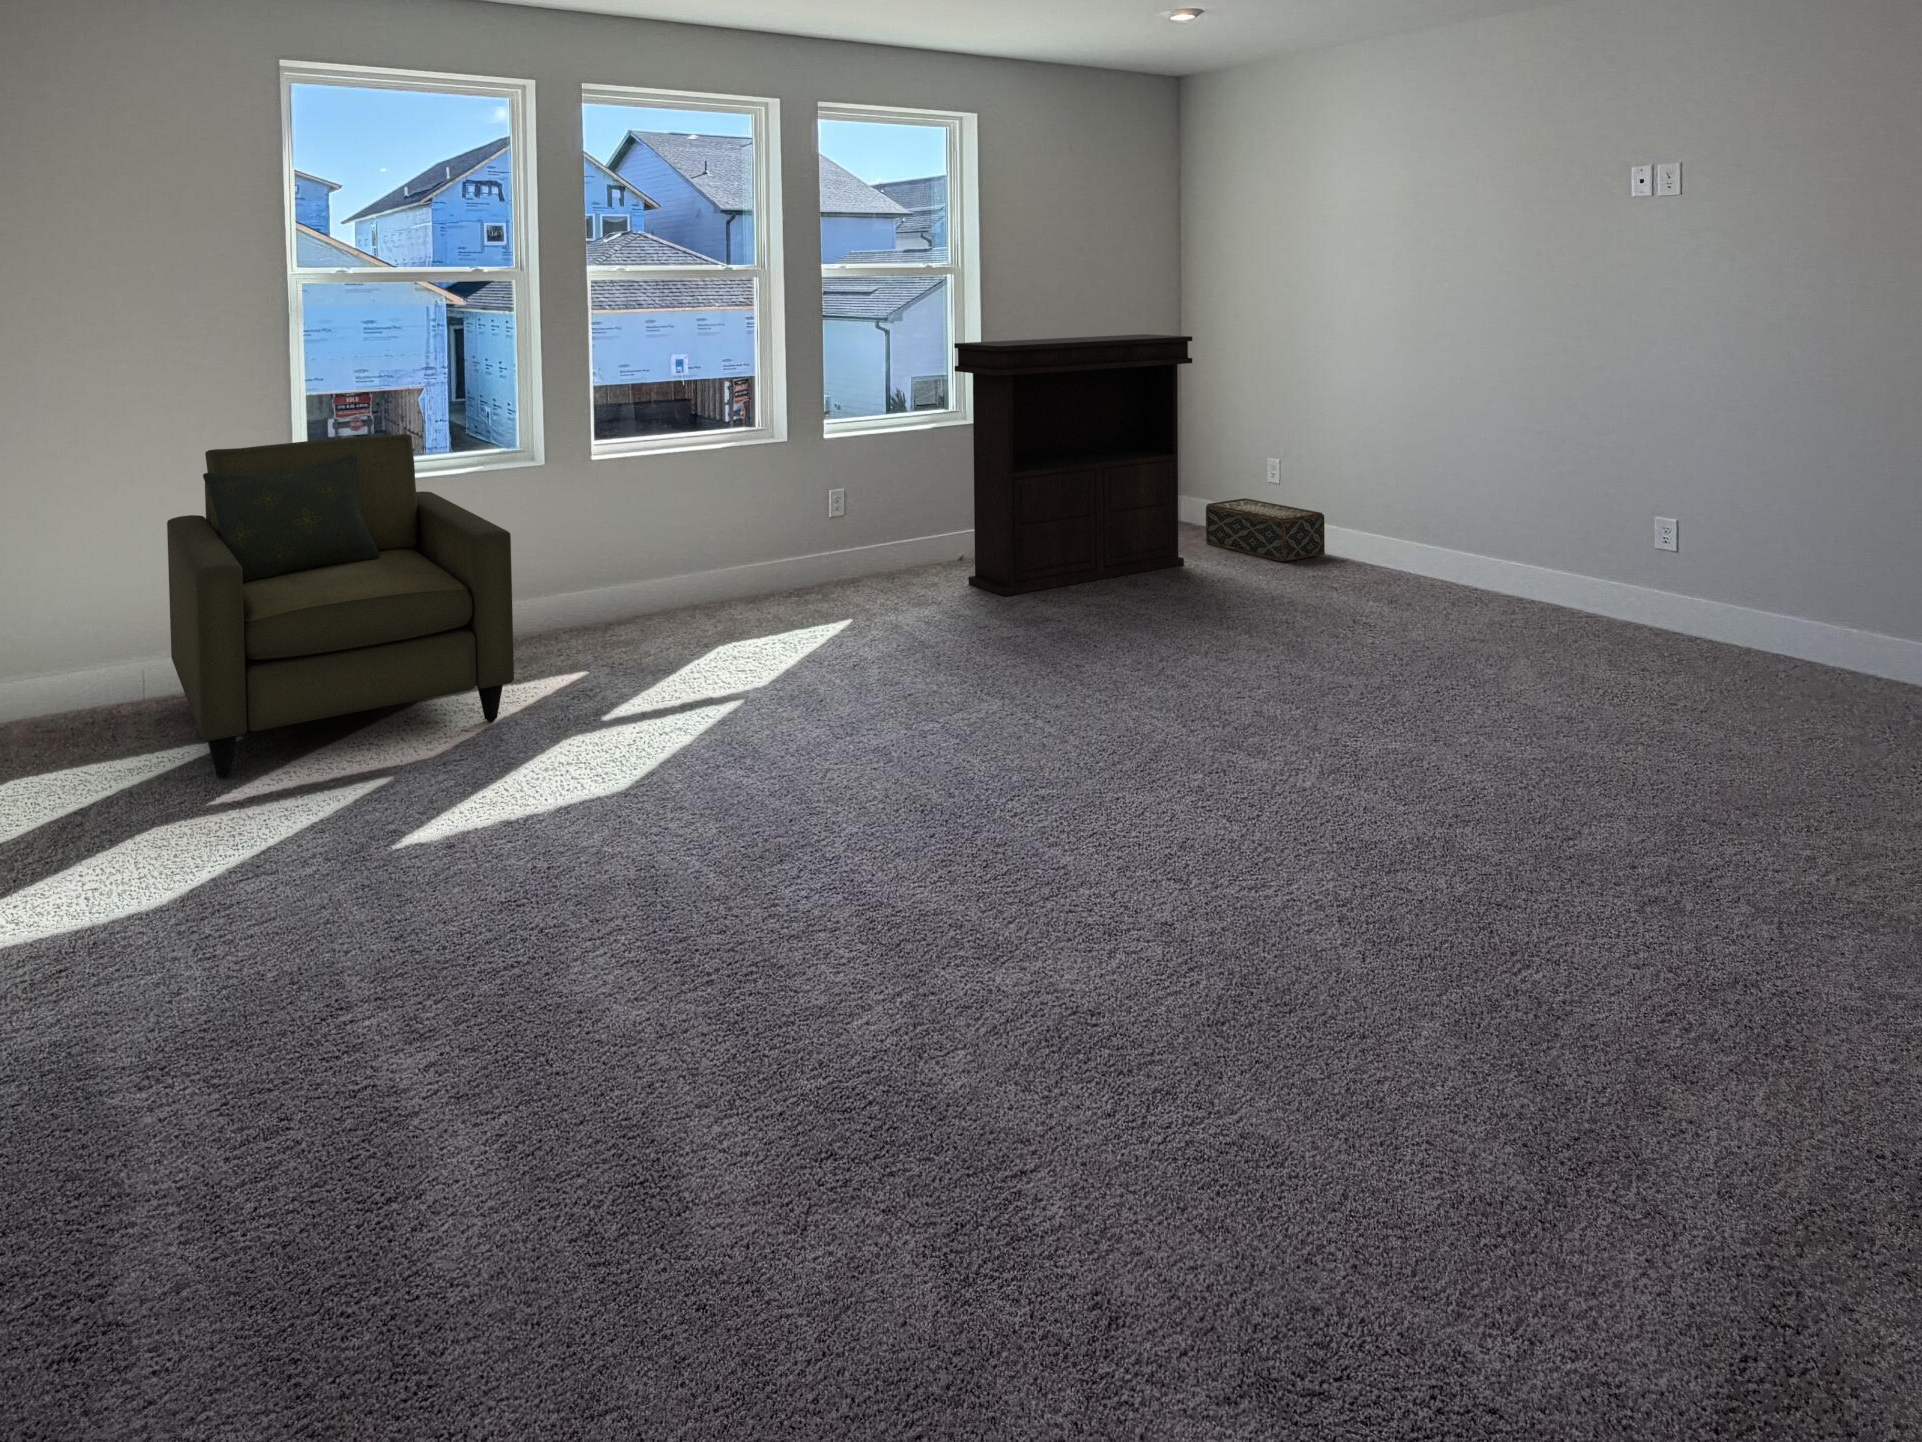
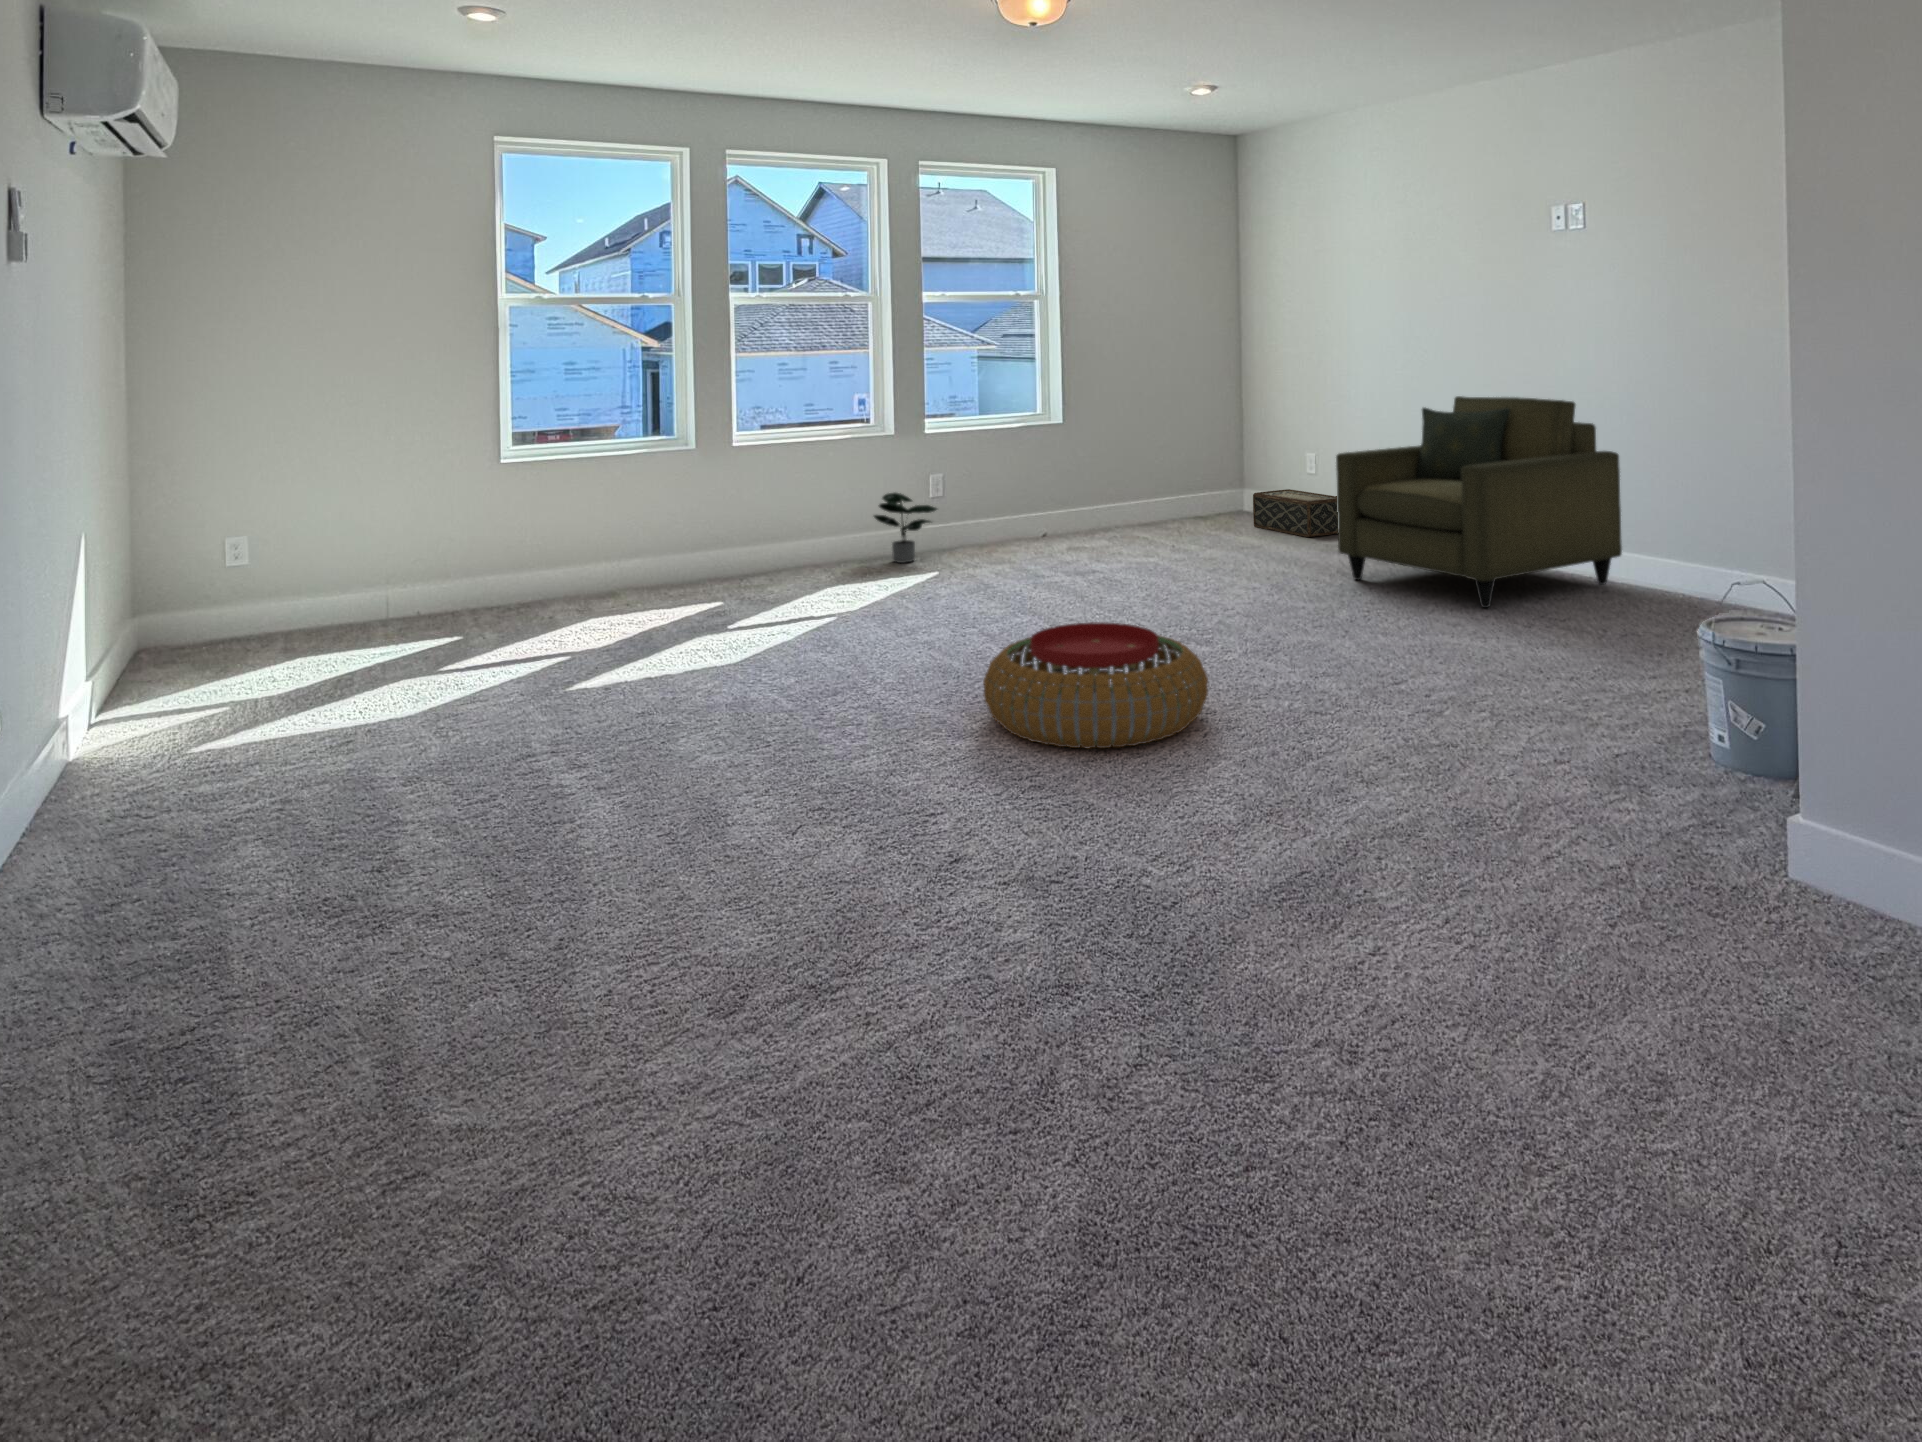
console table: present [954,334,1192,596] -> none [1030,351,1230,559]
armchair: present [167,434,514,777] -> present [1336,396,1622,608]
potted plant: none [762,511,844,600] -> present [874,493,937,563]
pouf: none [1011,763,1351,992] -> present [983,622,1208,748]

